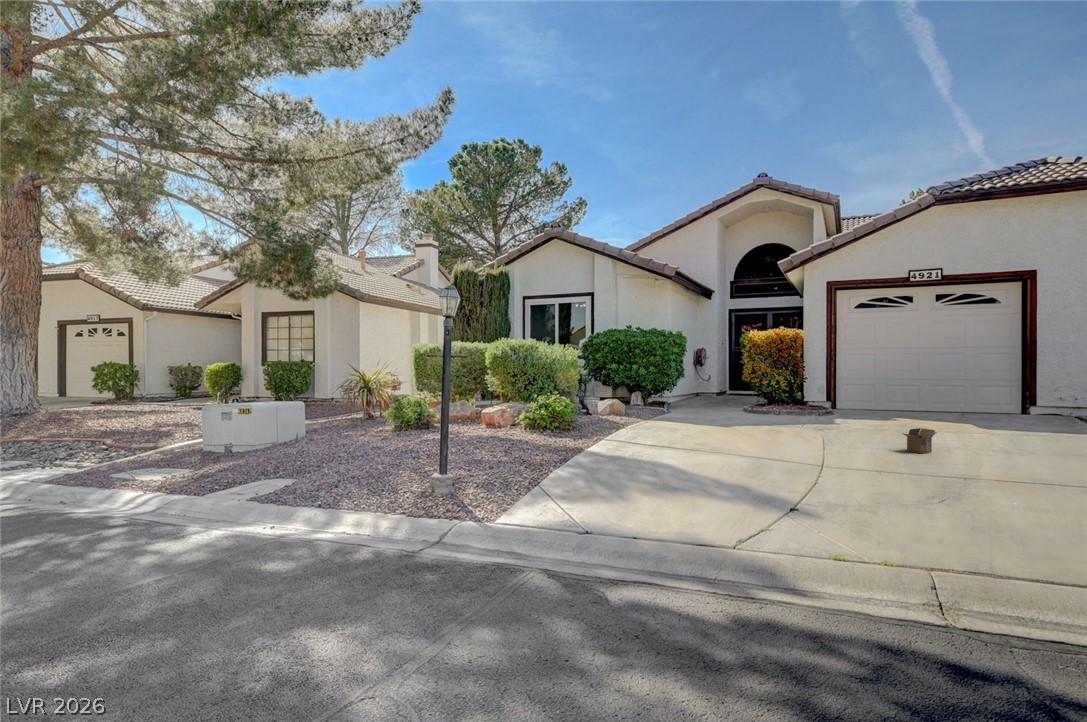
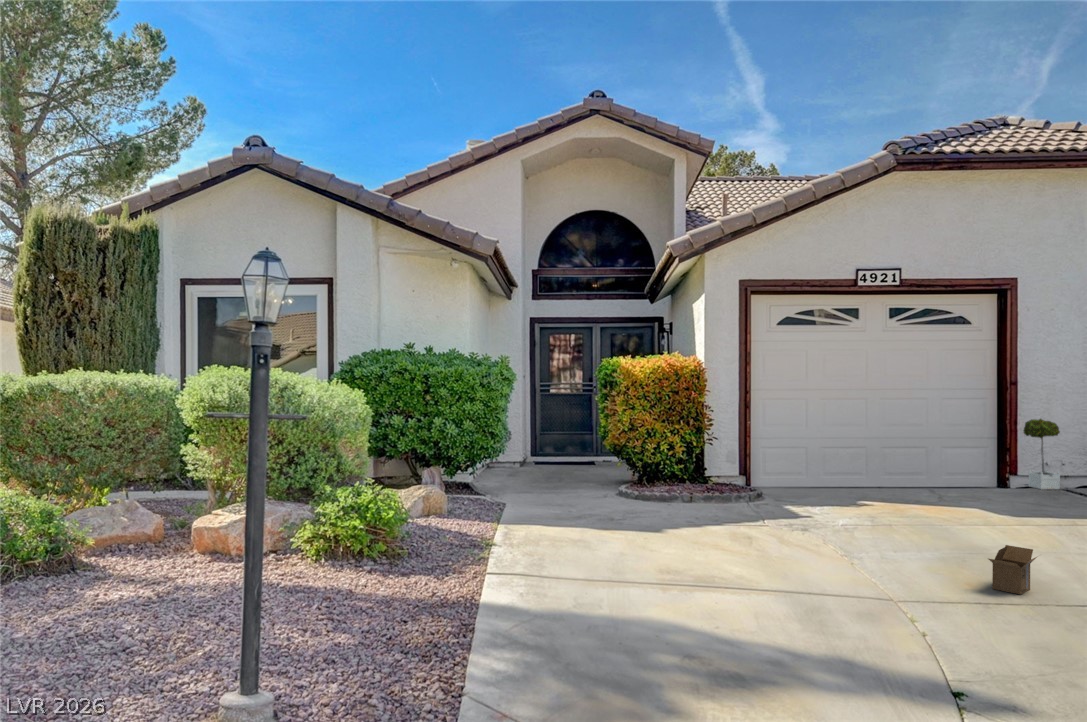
potted tree: none [1039,367,1068,417] -> present [1023,419,1060,489]

